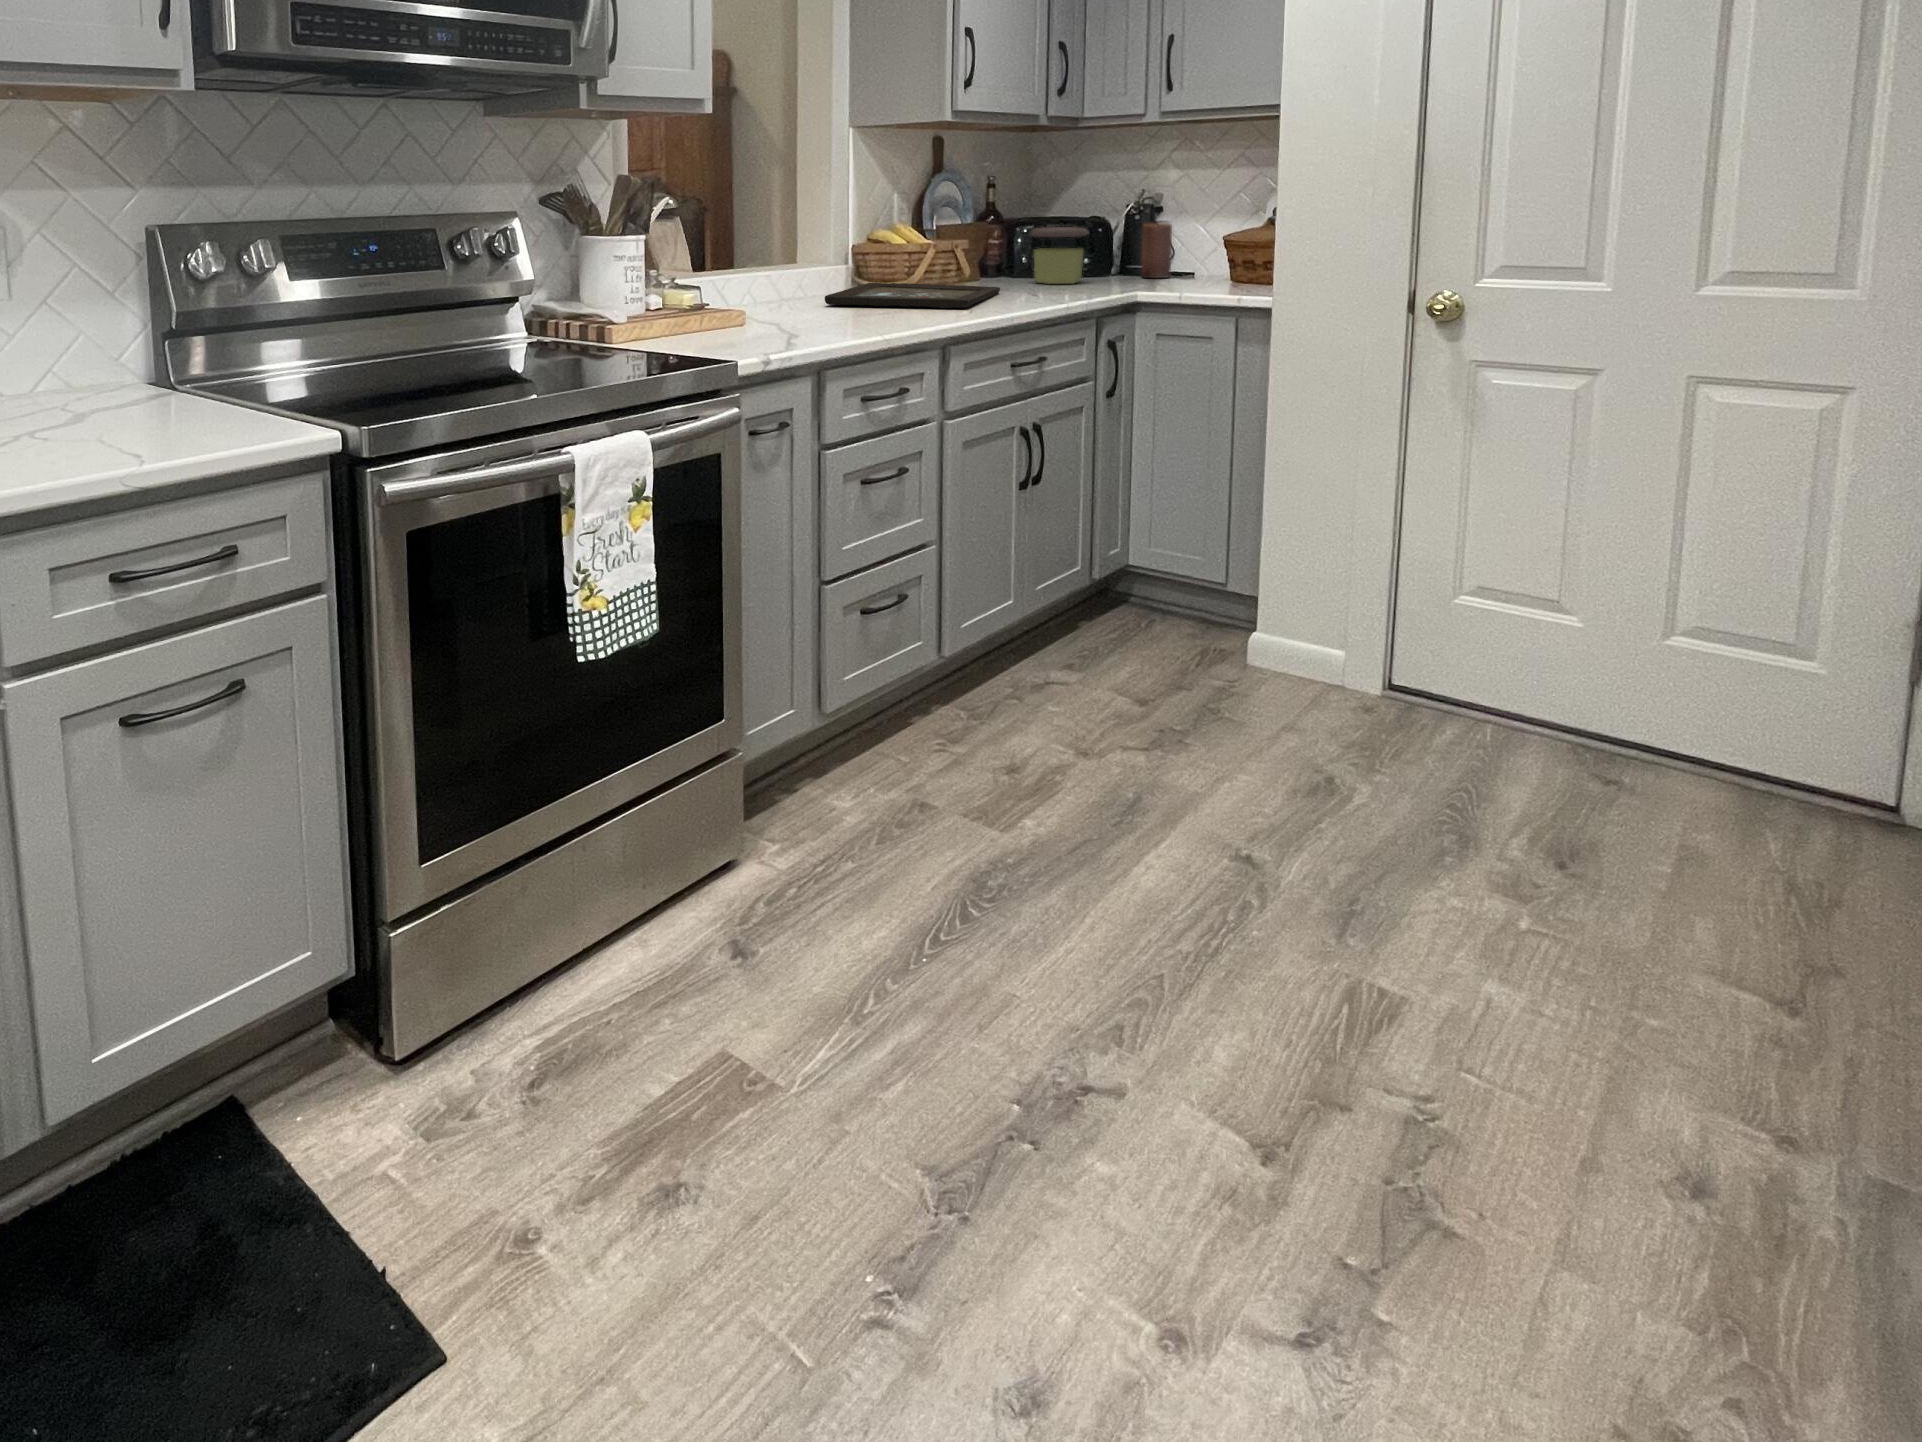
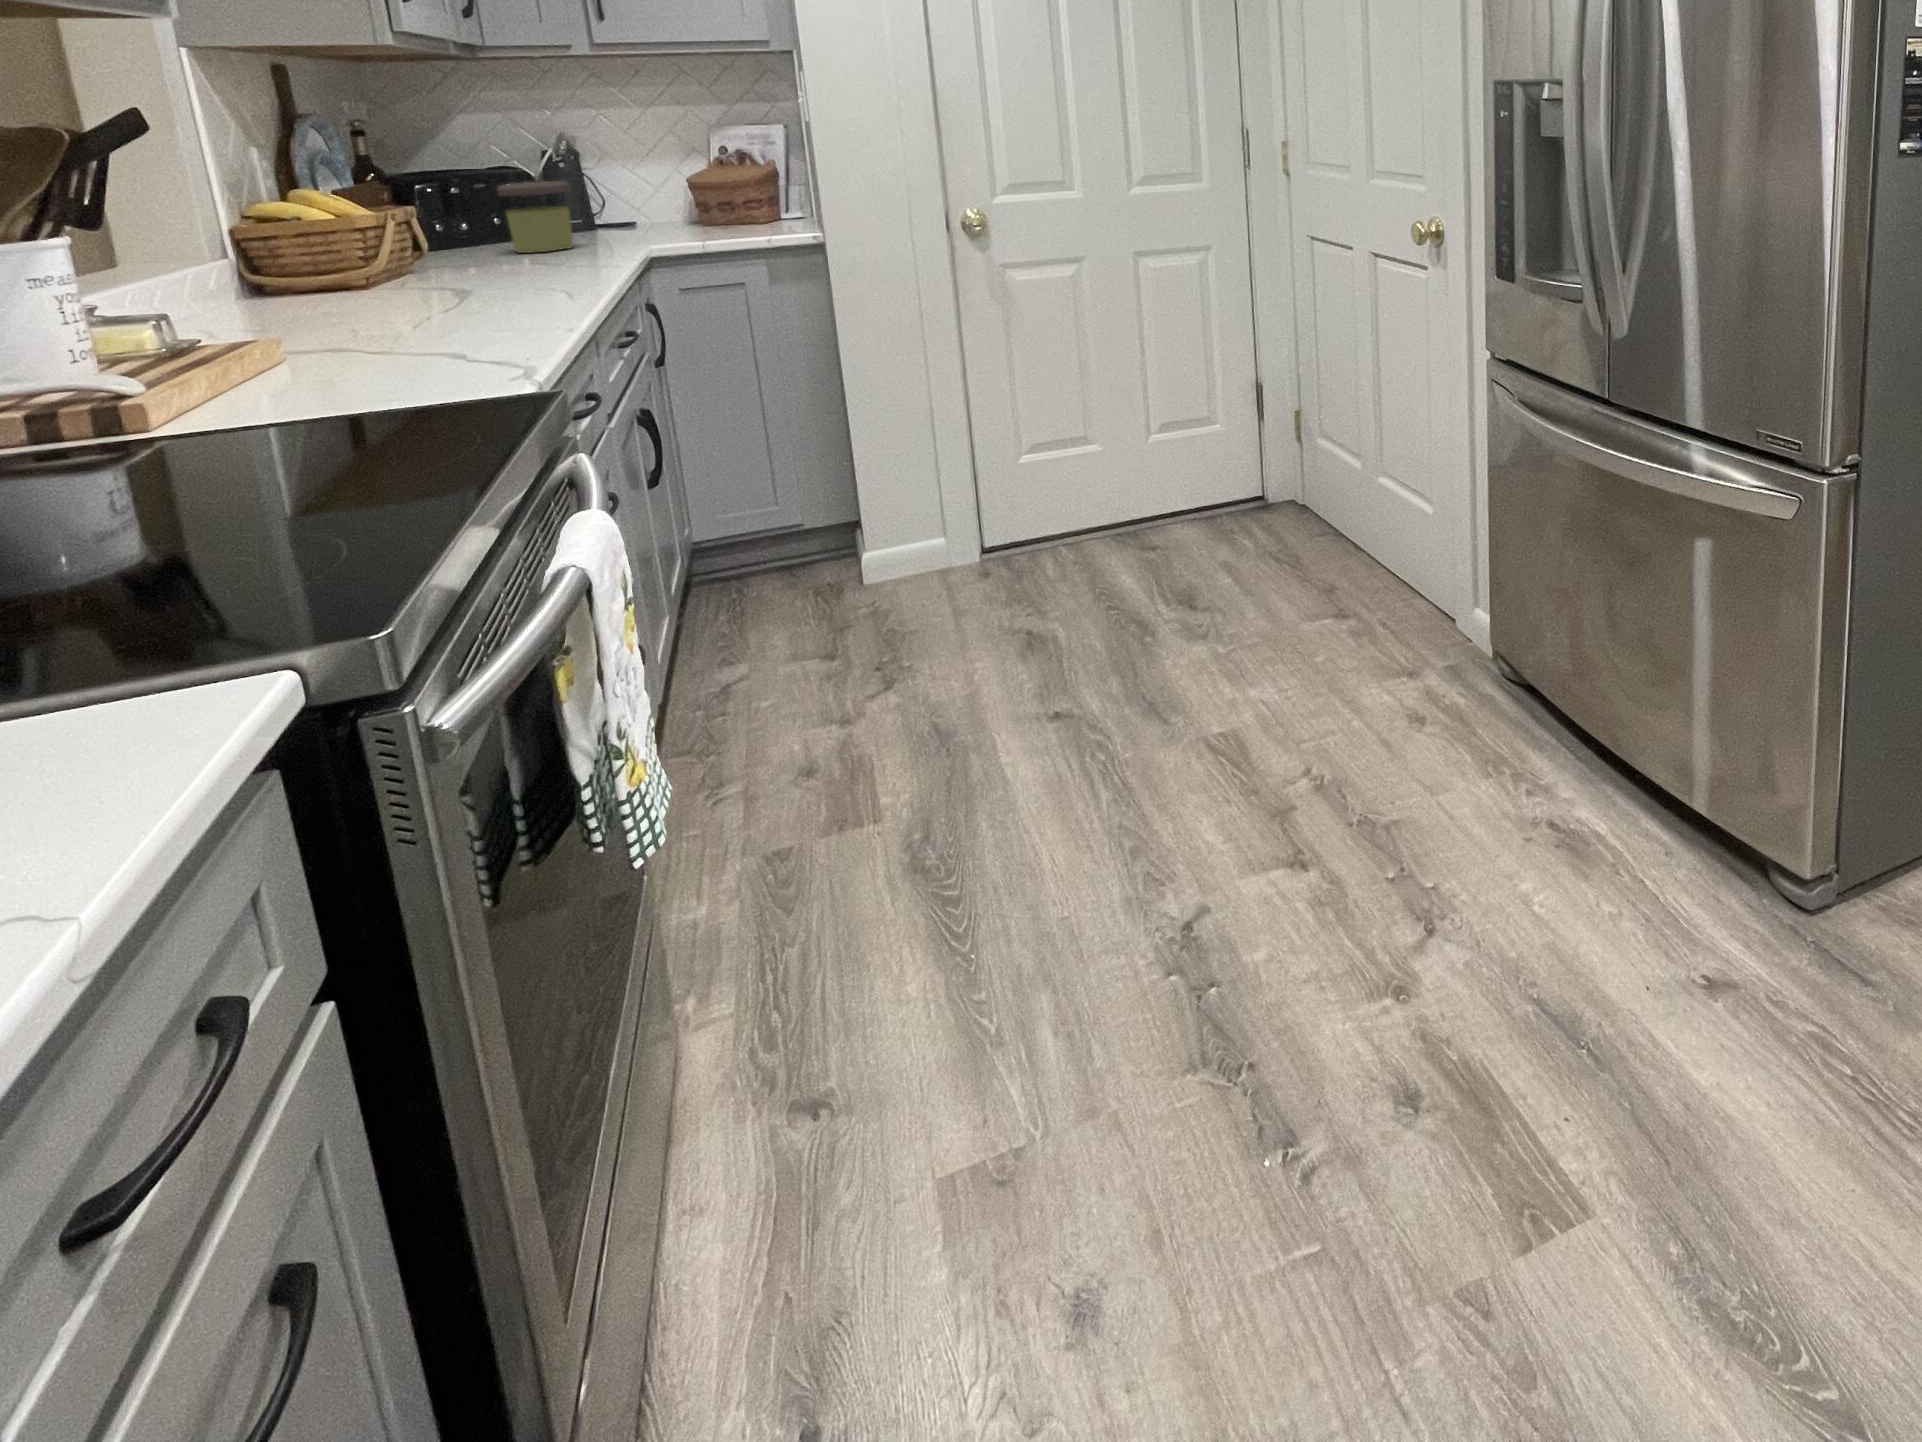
candle: present [1141,223,1172,278] -> none [611,169,654,232]
tray: present [825,283,1000,308] -> none [294,263,564,321]

